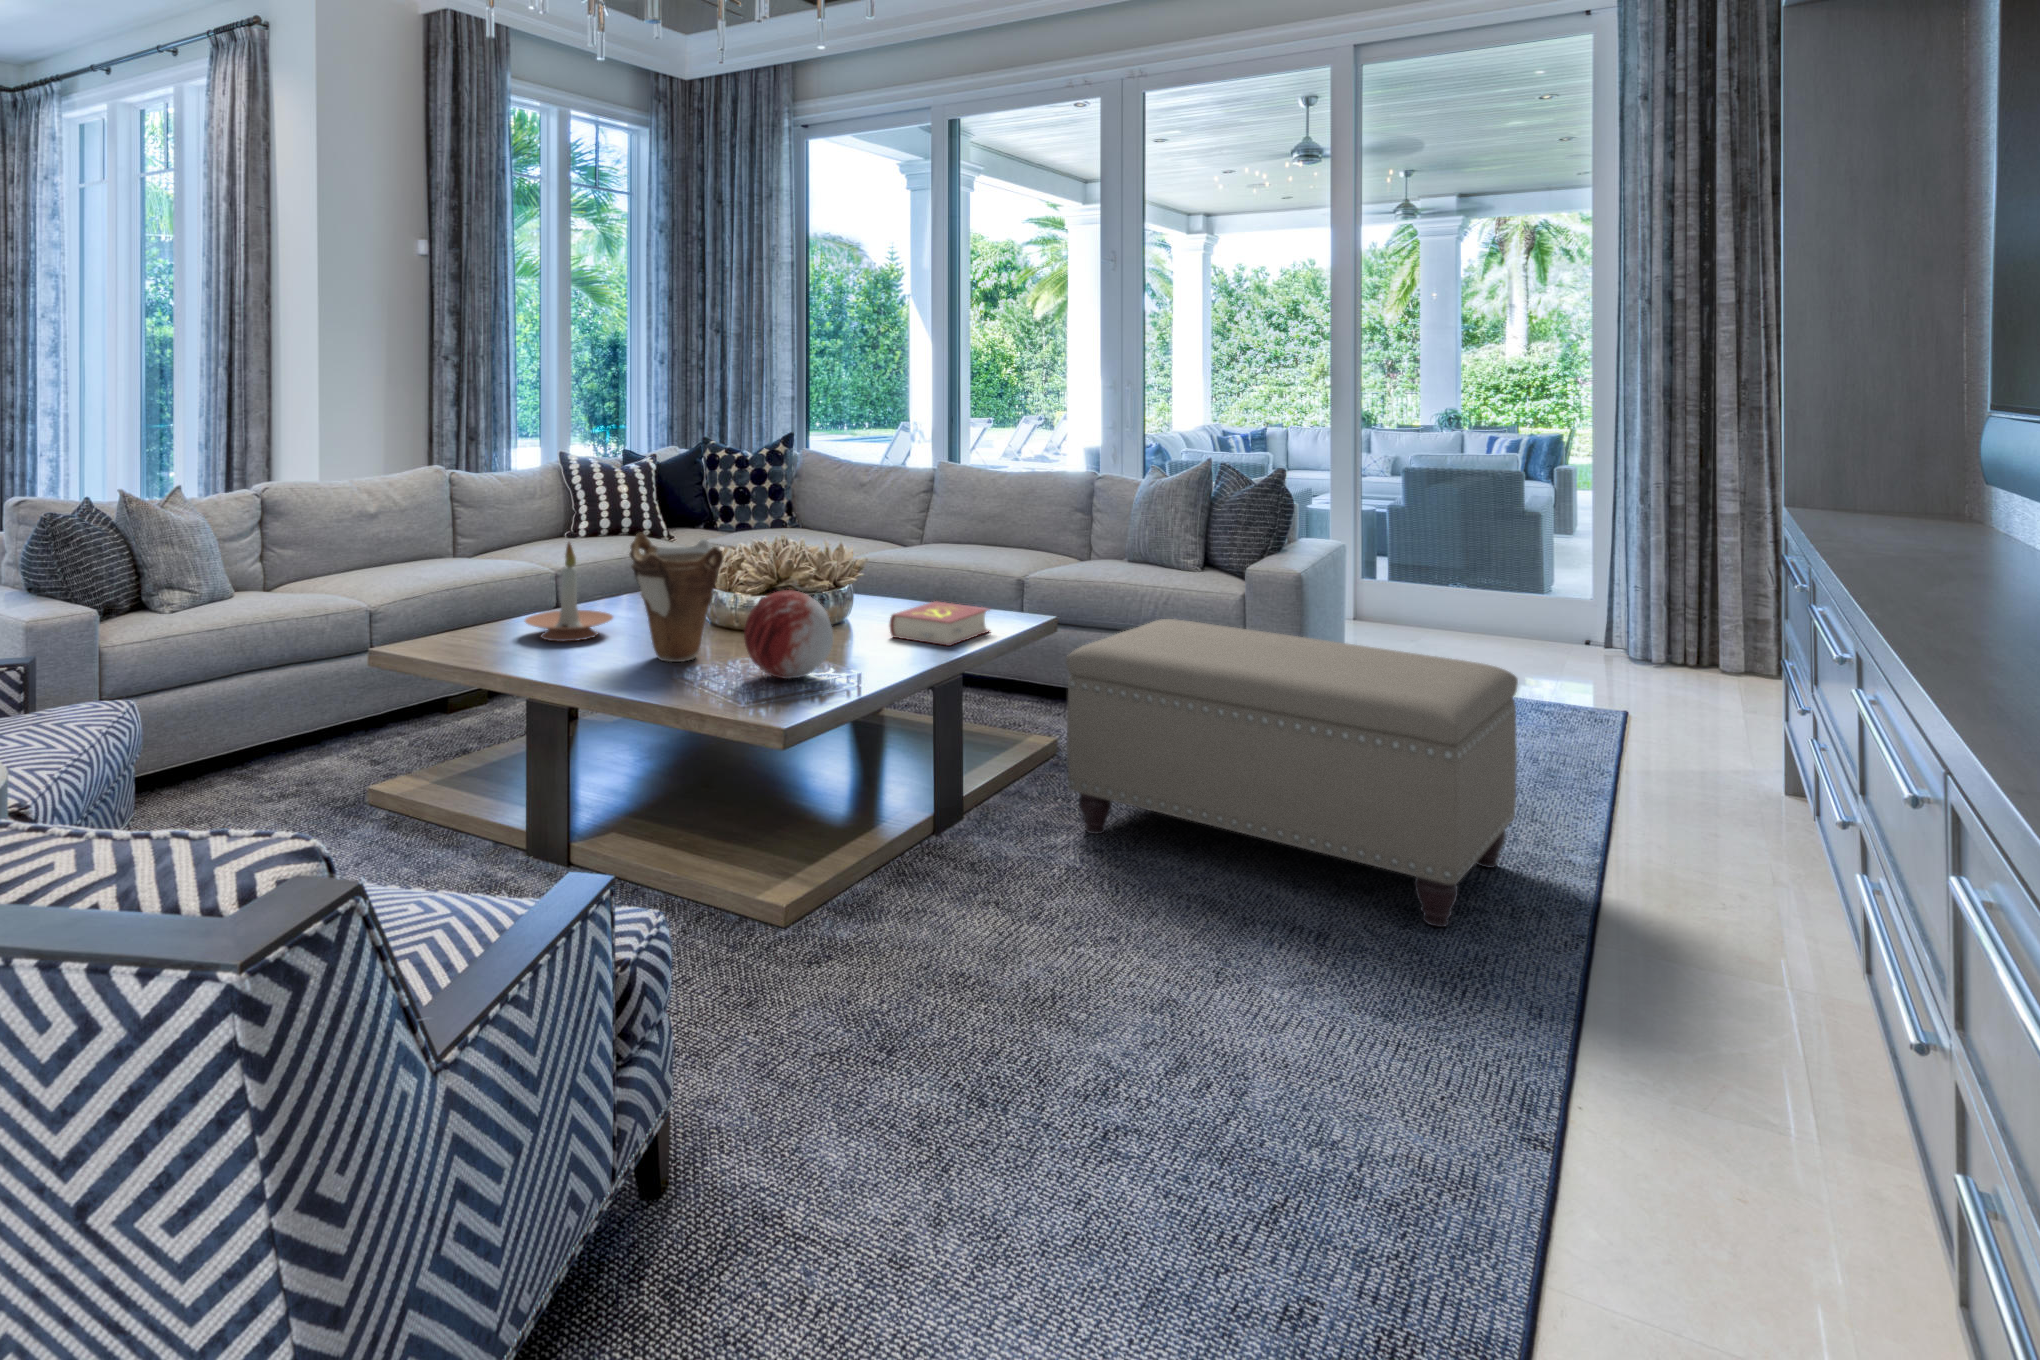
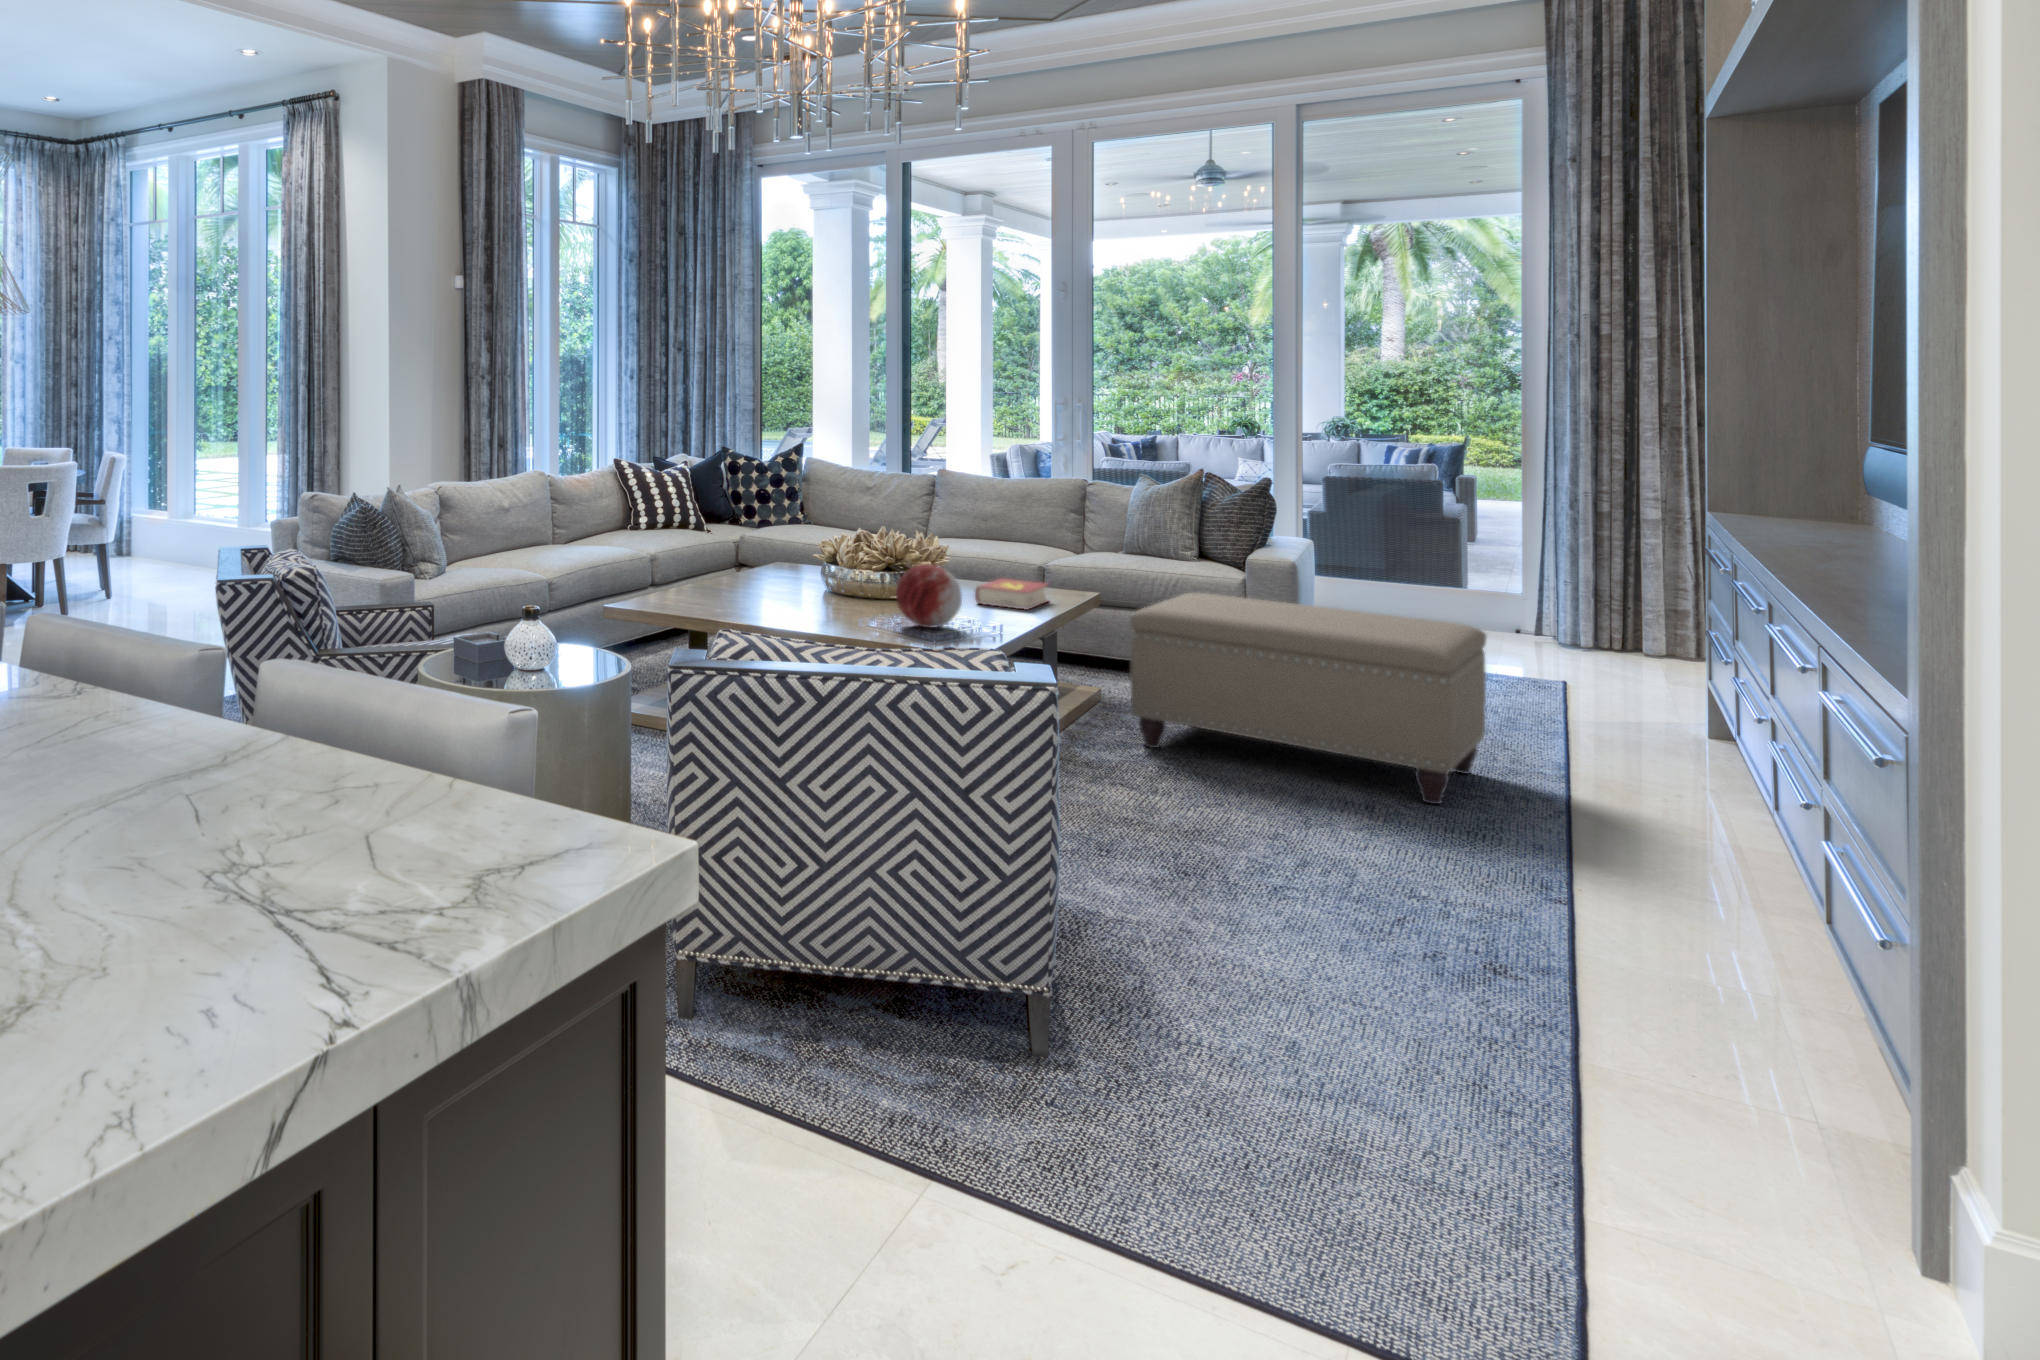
vase: present [630,533,723,662] -> none [792,522,869,617]
candle holder: present [525,542,613,641] -> none [698,528,764,603]

